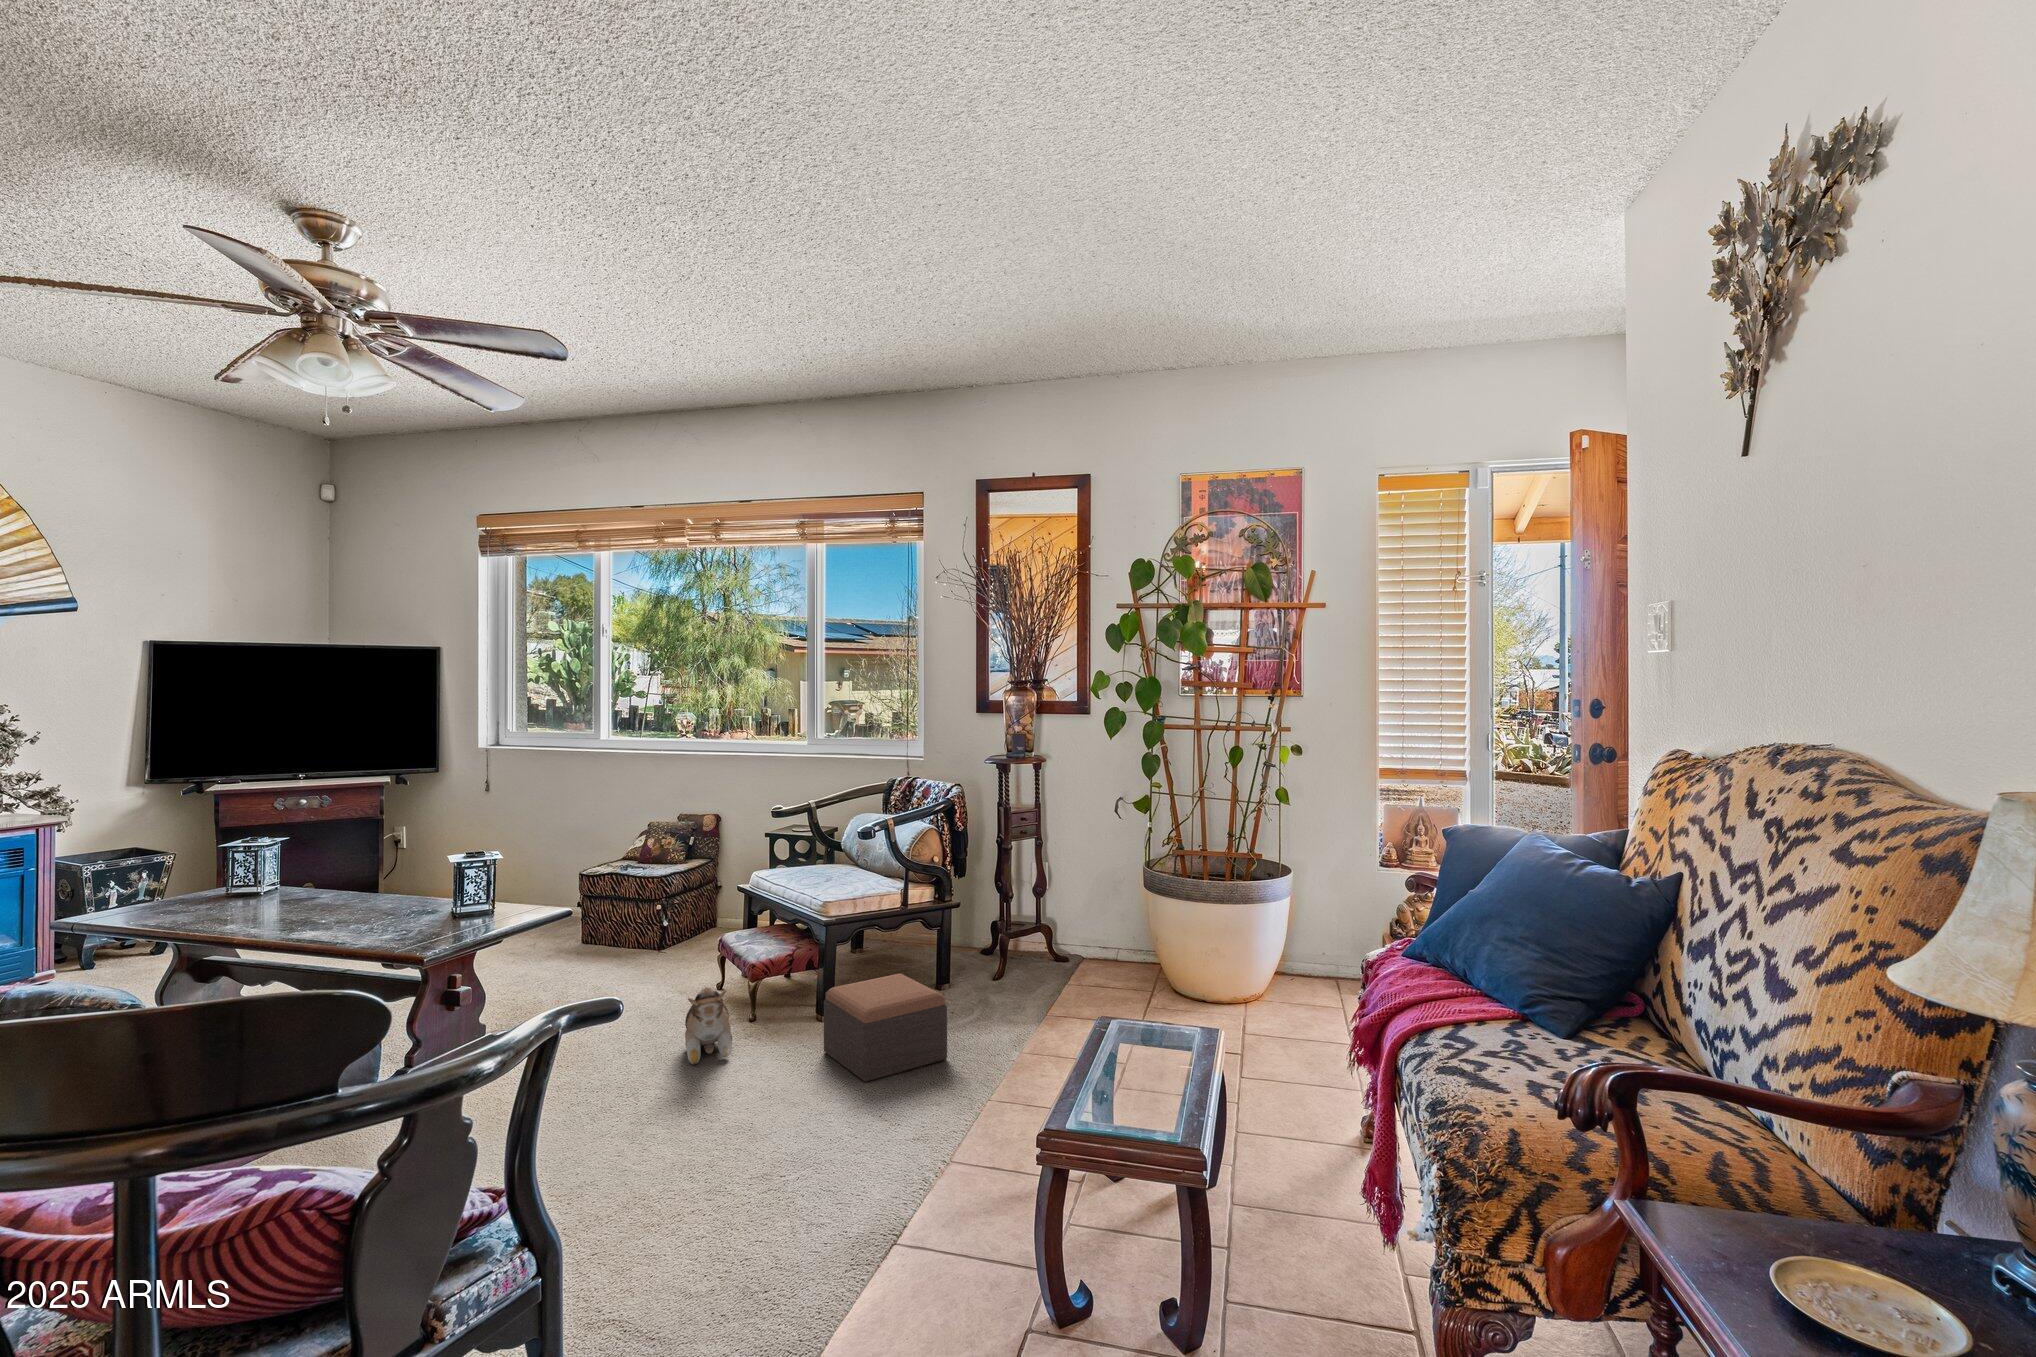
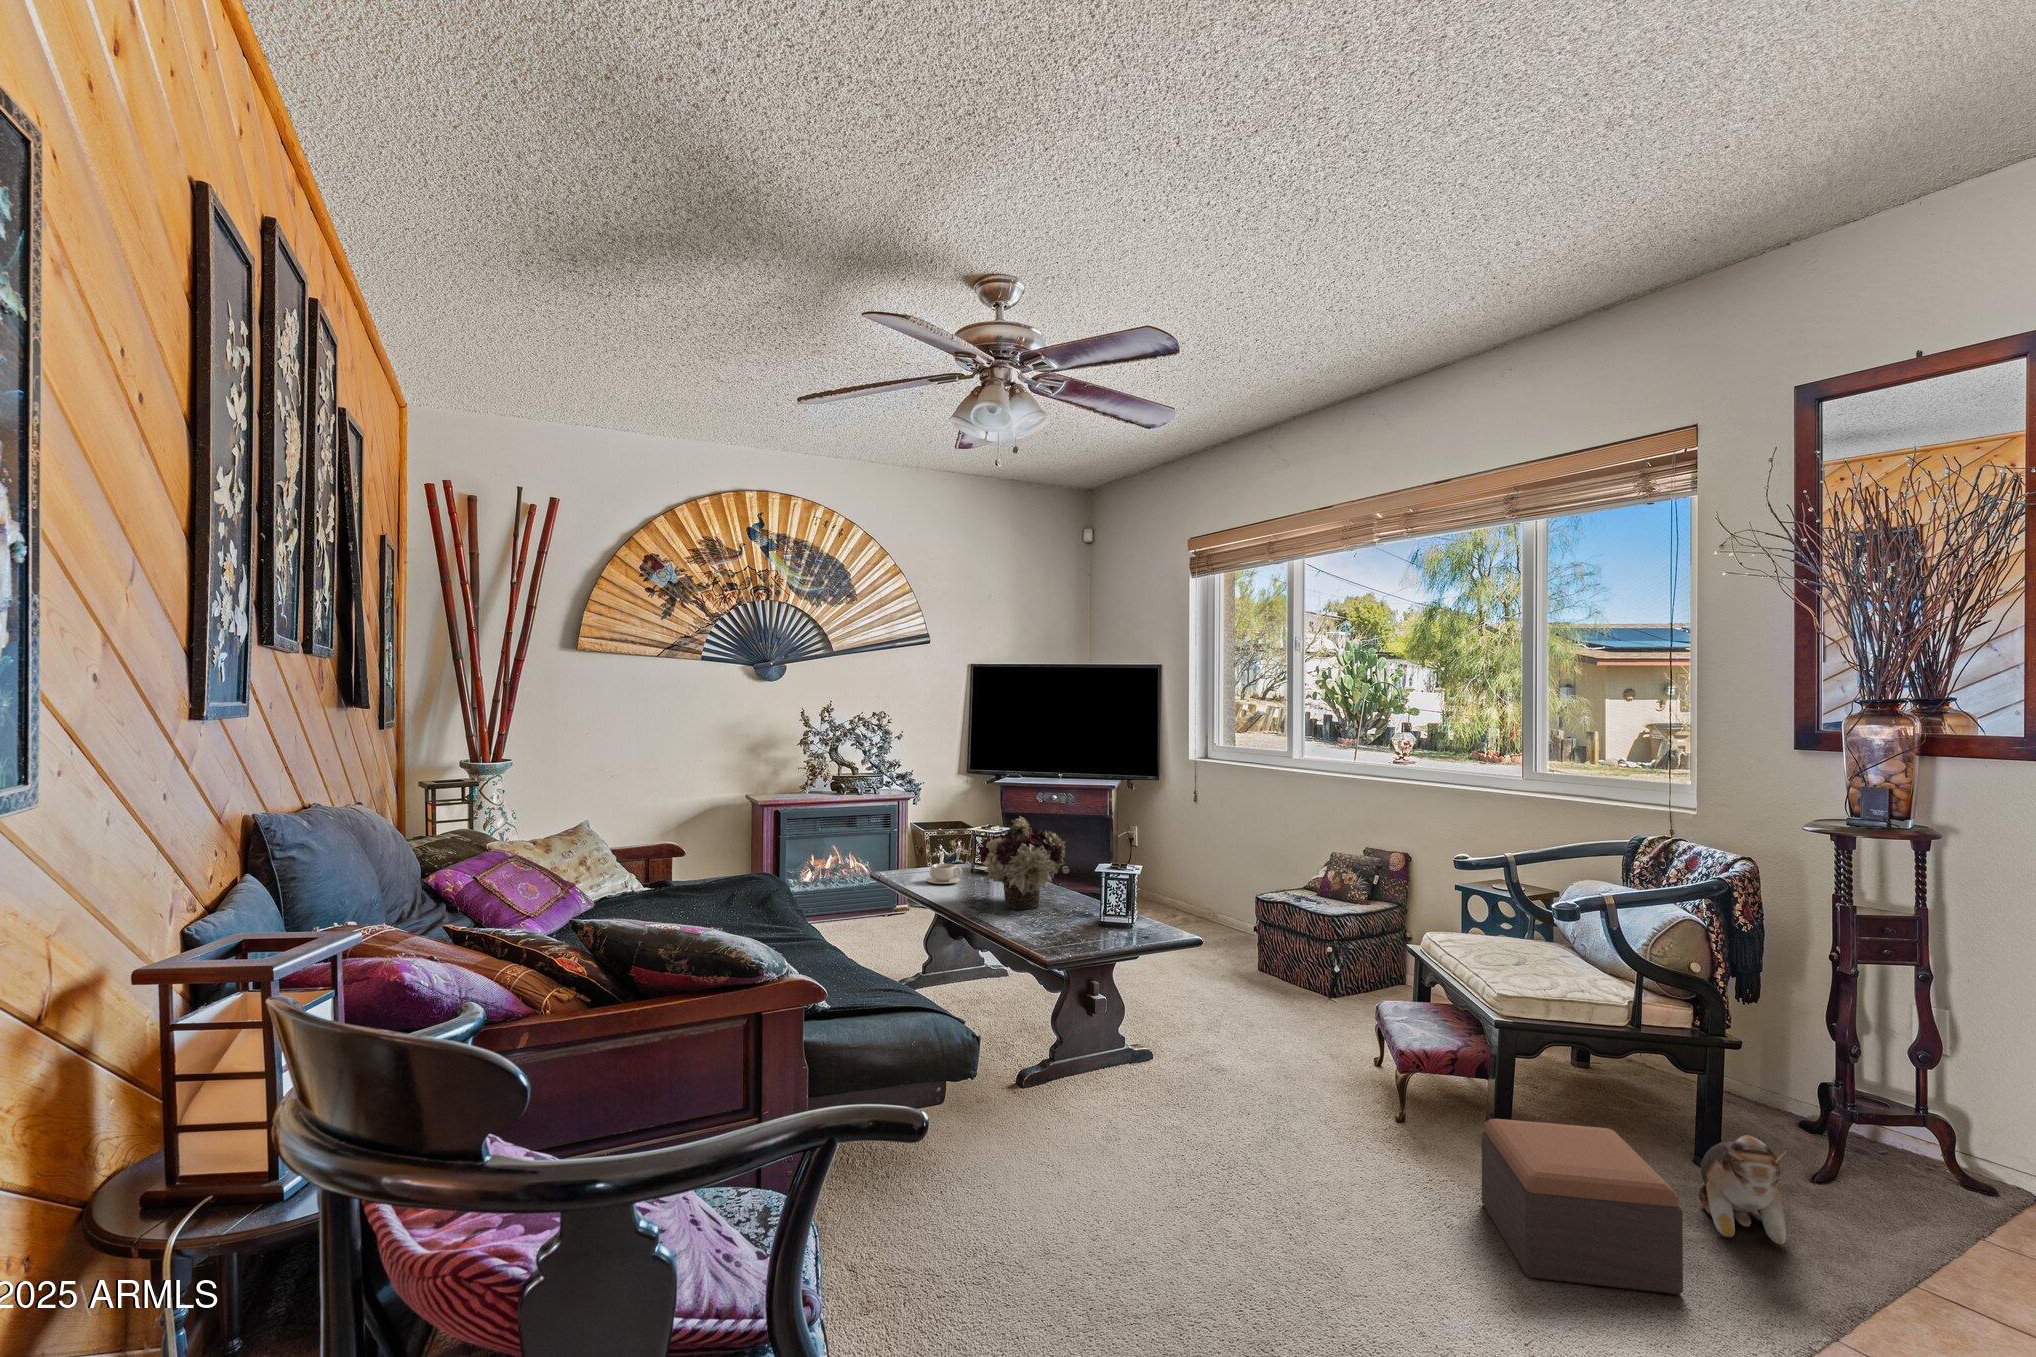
flower arrangement: none [286,817,408,920] -> present [978,816,1066,909]
teacup: none [183,888,242,914] -> present [926,864,962,884]
plush toy: present [685,987,732,1064] -> present [1699,1134,1787,1244]

